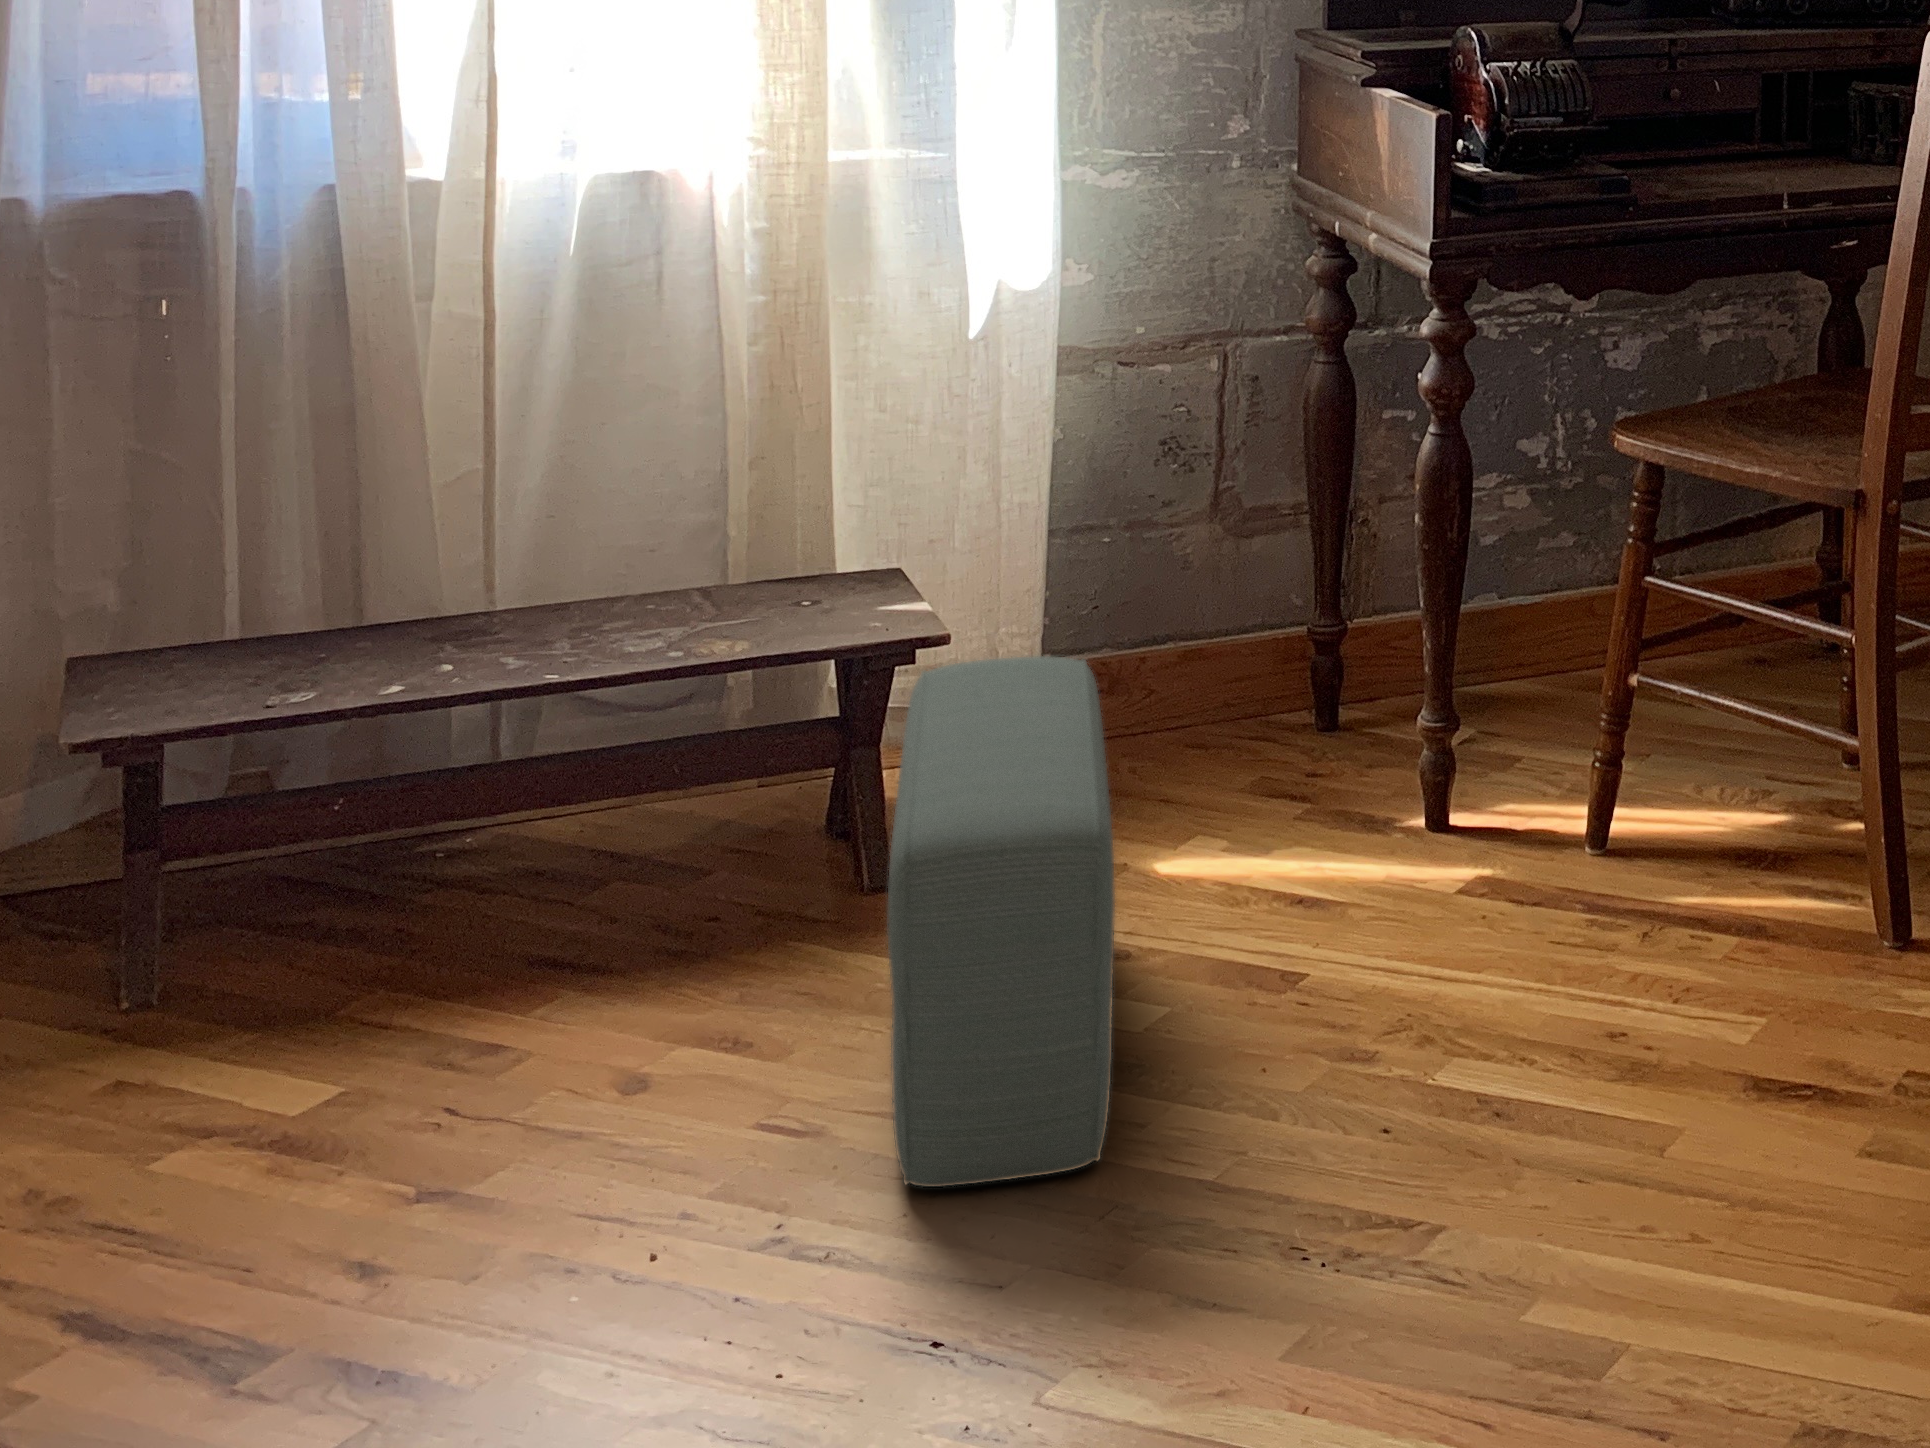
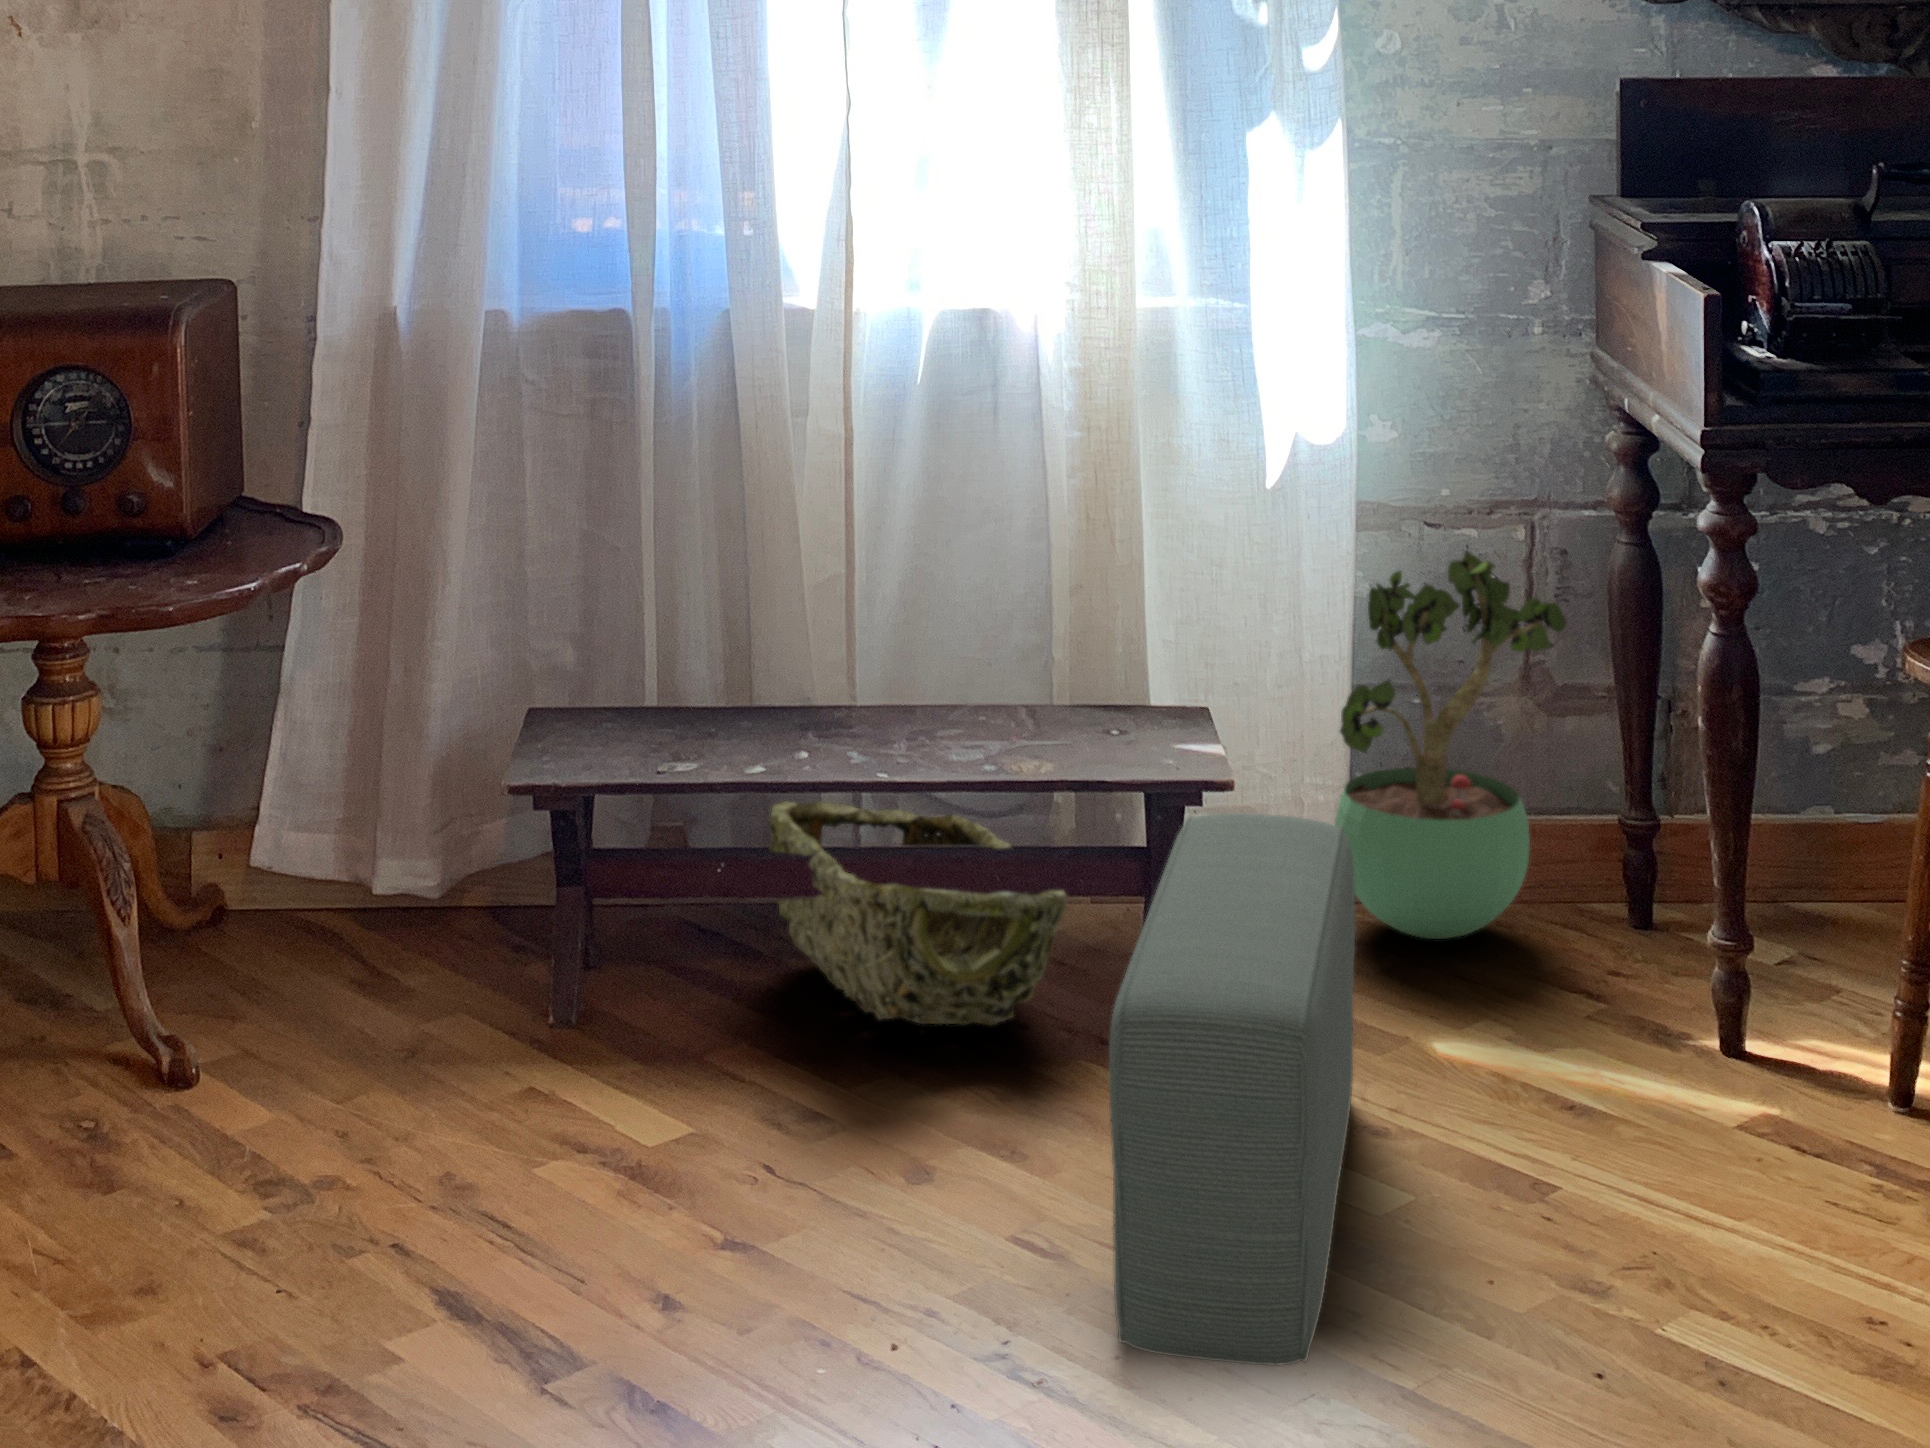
potted plant: none [1040,386,1274,773] -> present [1335,551,1566,939]
woven basket: none [399,719,775,939] -> present [769,801,1068,1025]

